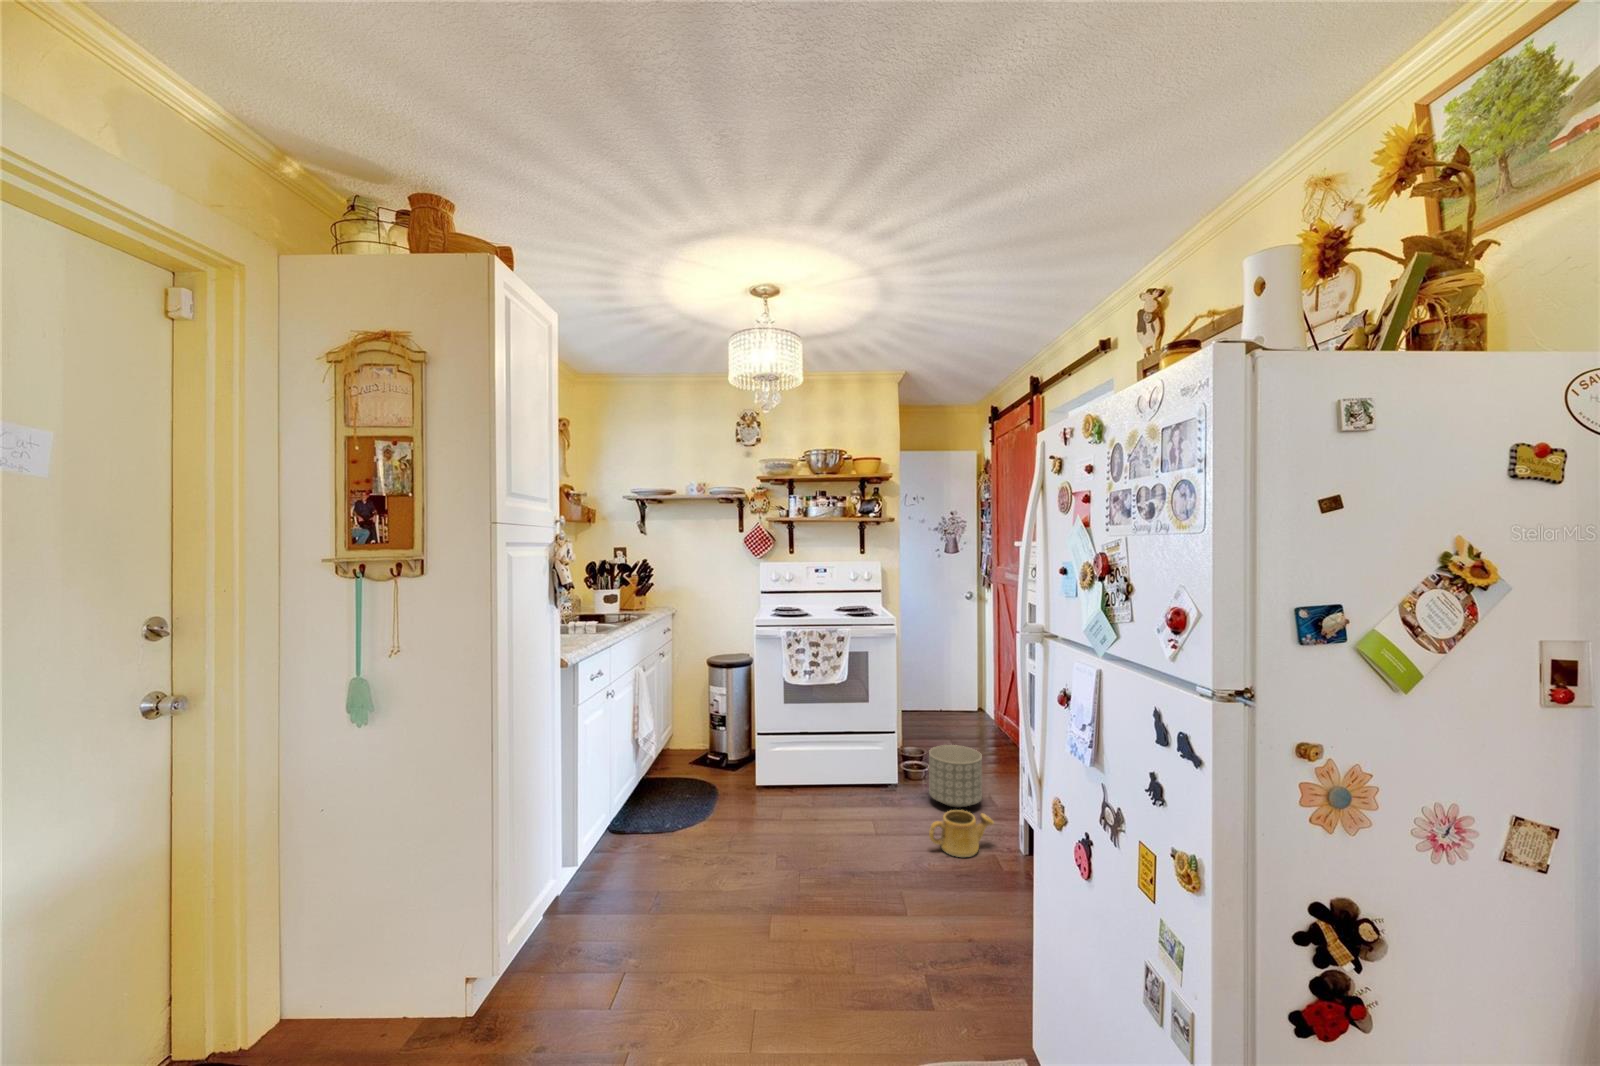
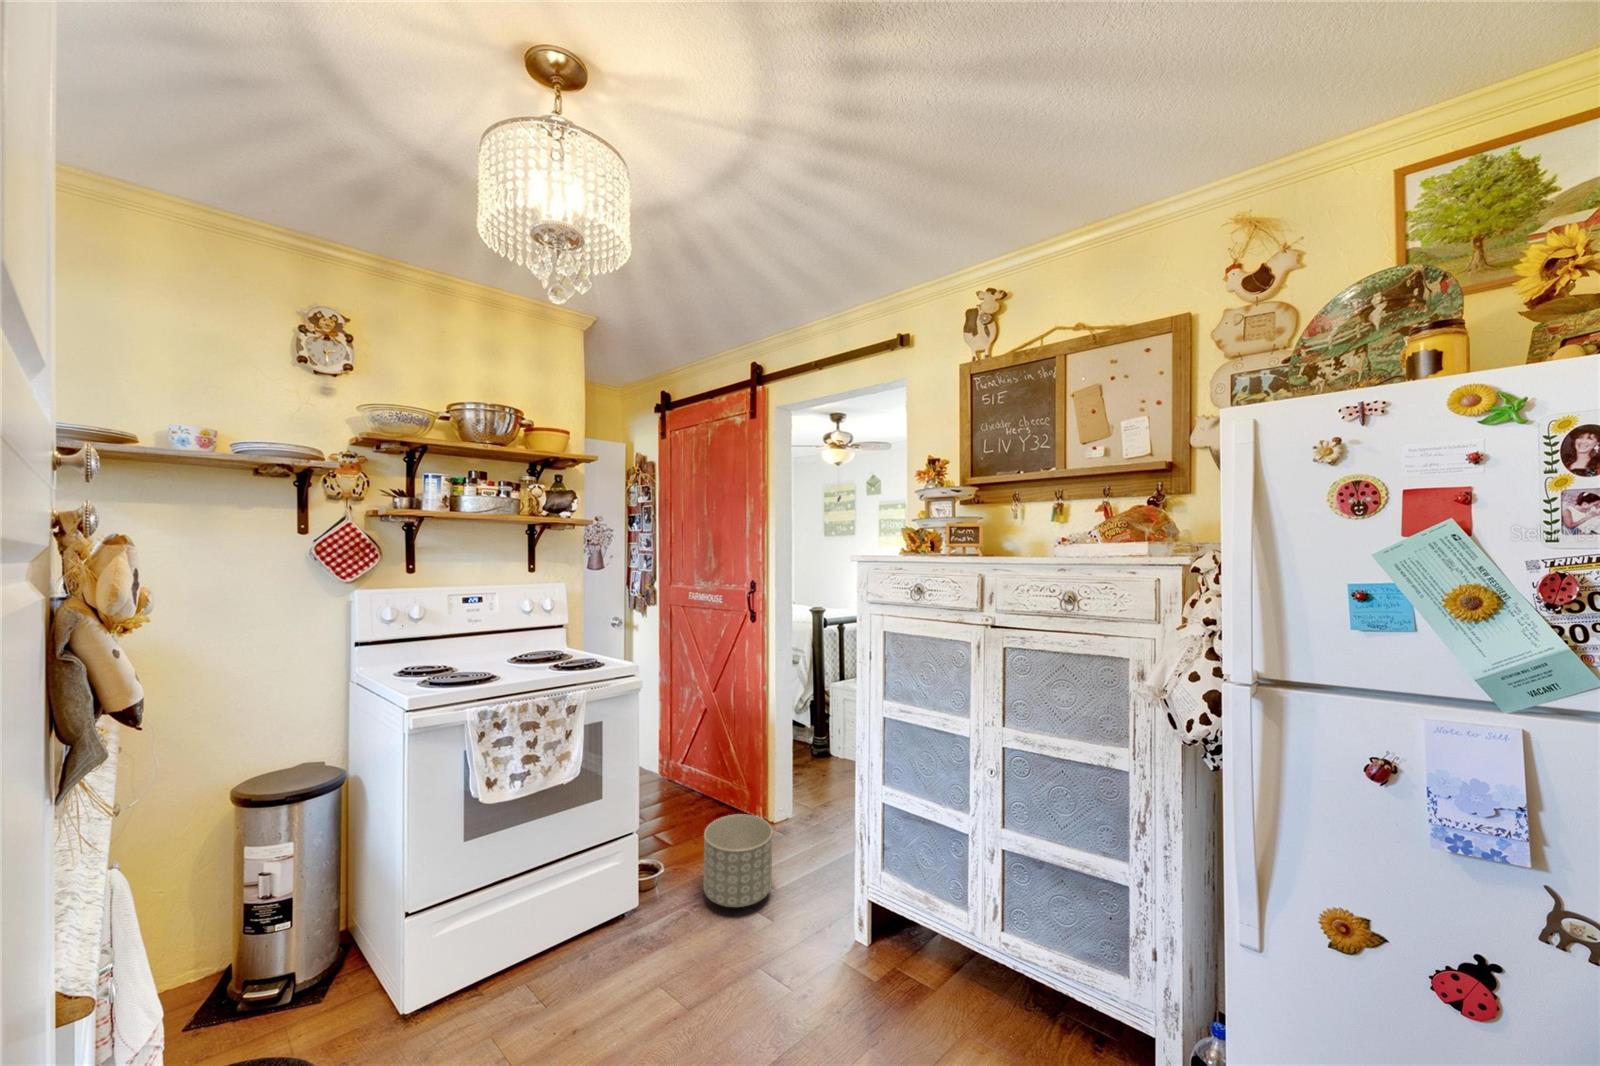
watering can: present [929,810,994,857] -> none [776,911,836,996]

